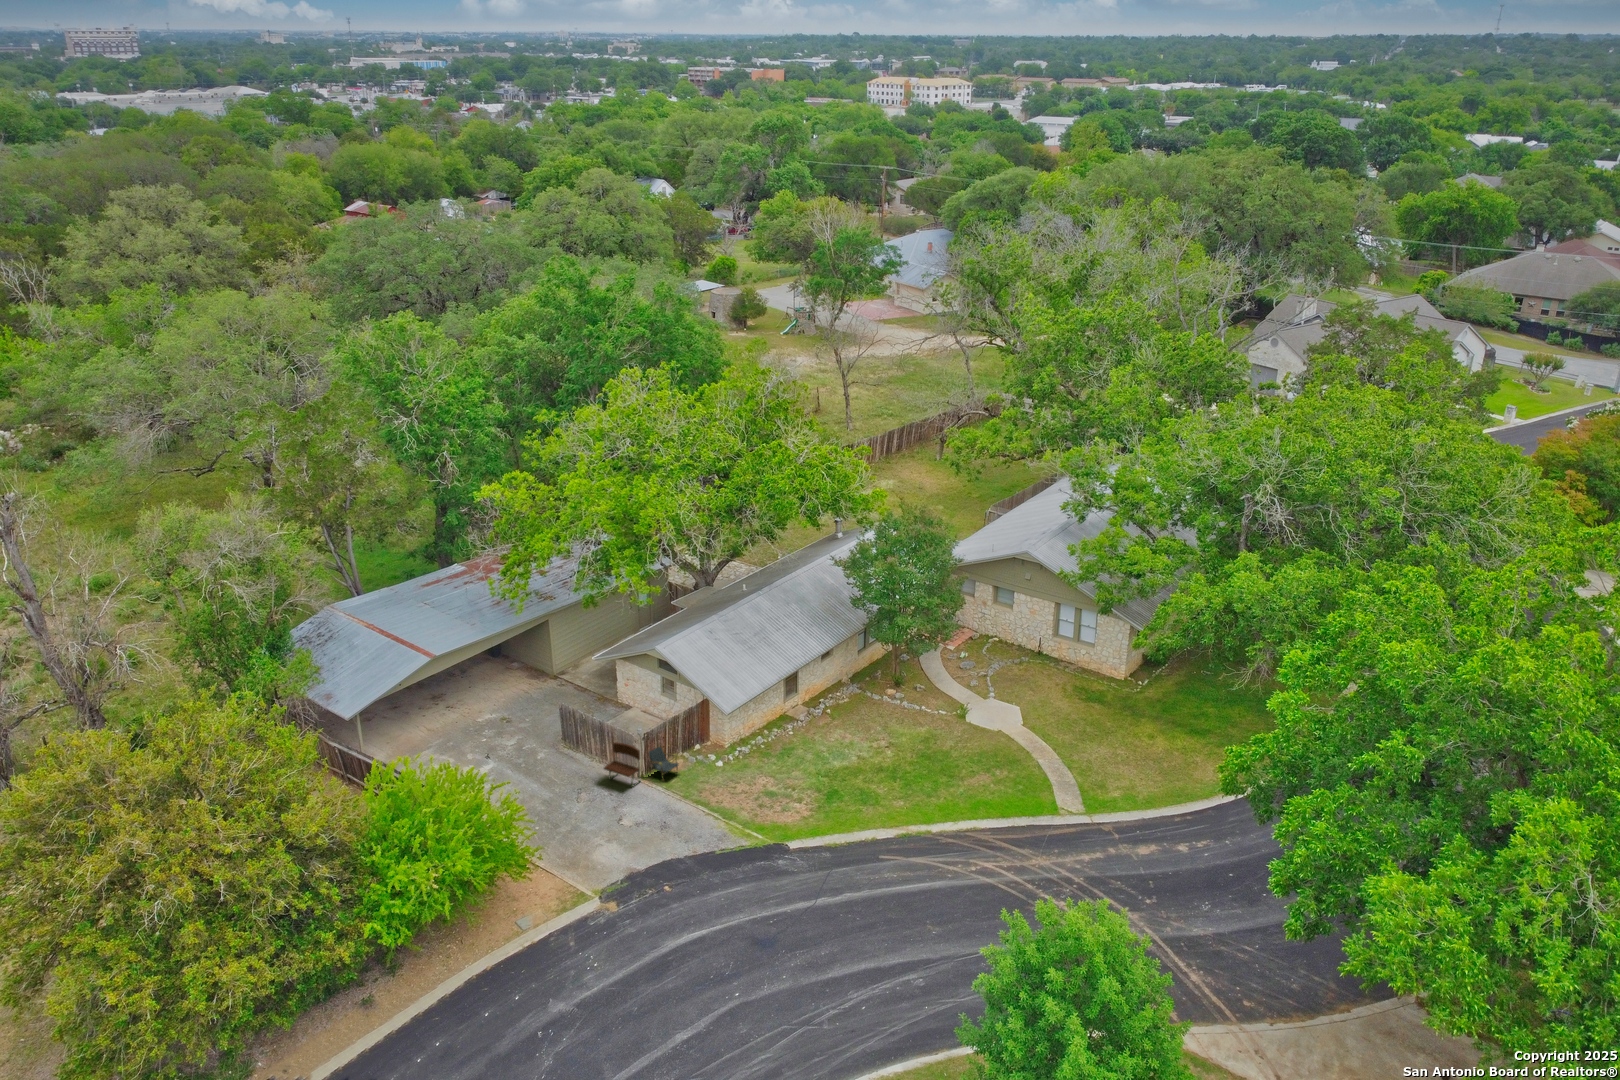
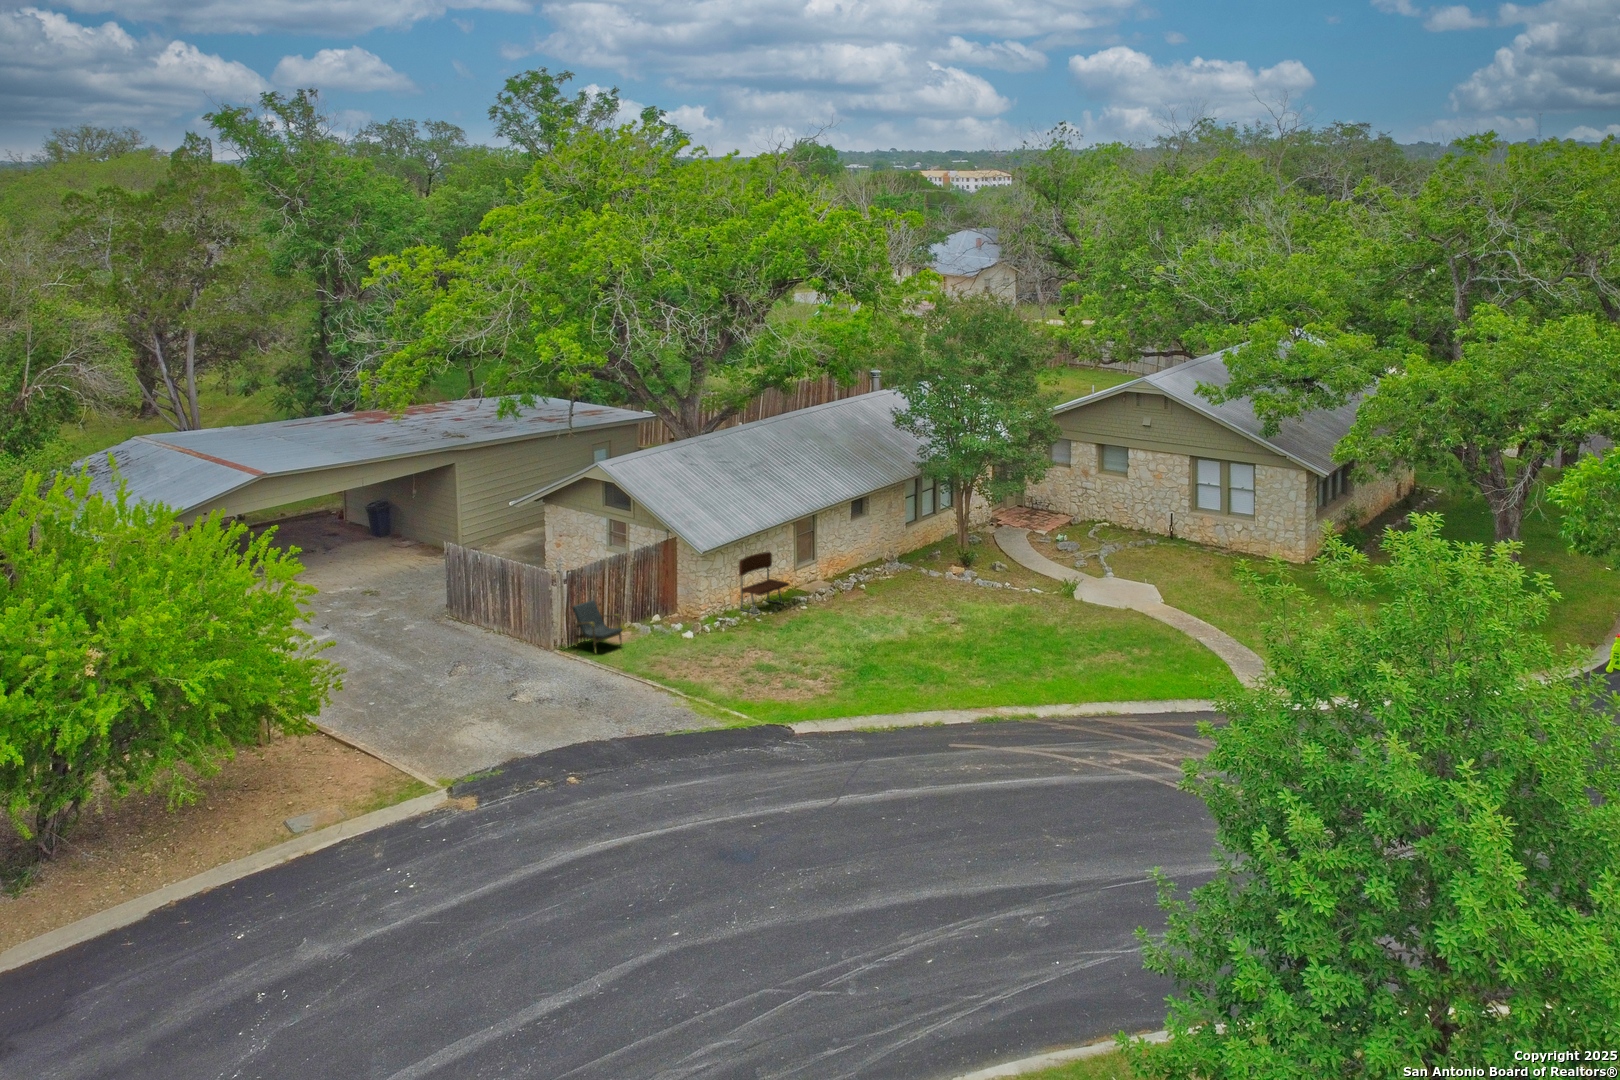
bench: present [604,742,640,787] -> present [739,552,789,614]

